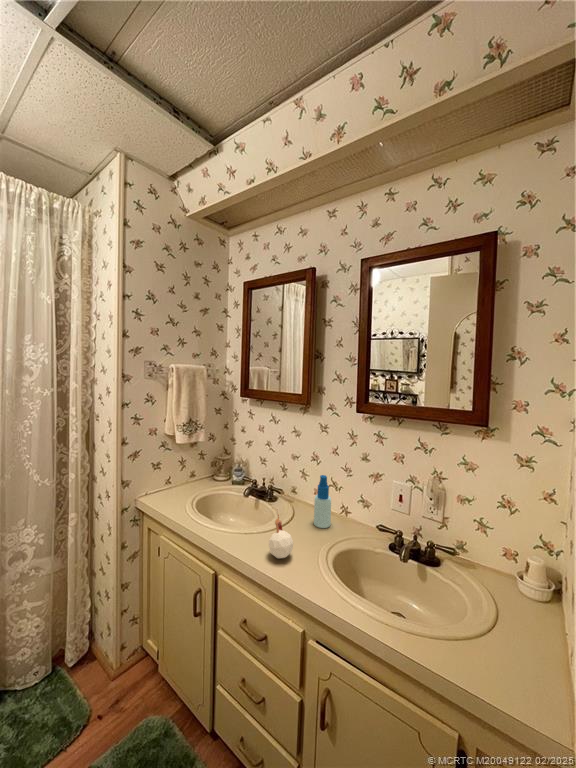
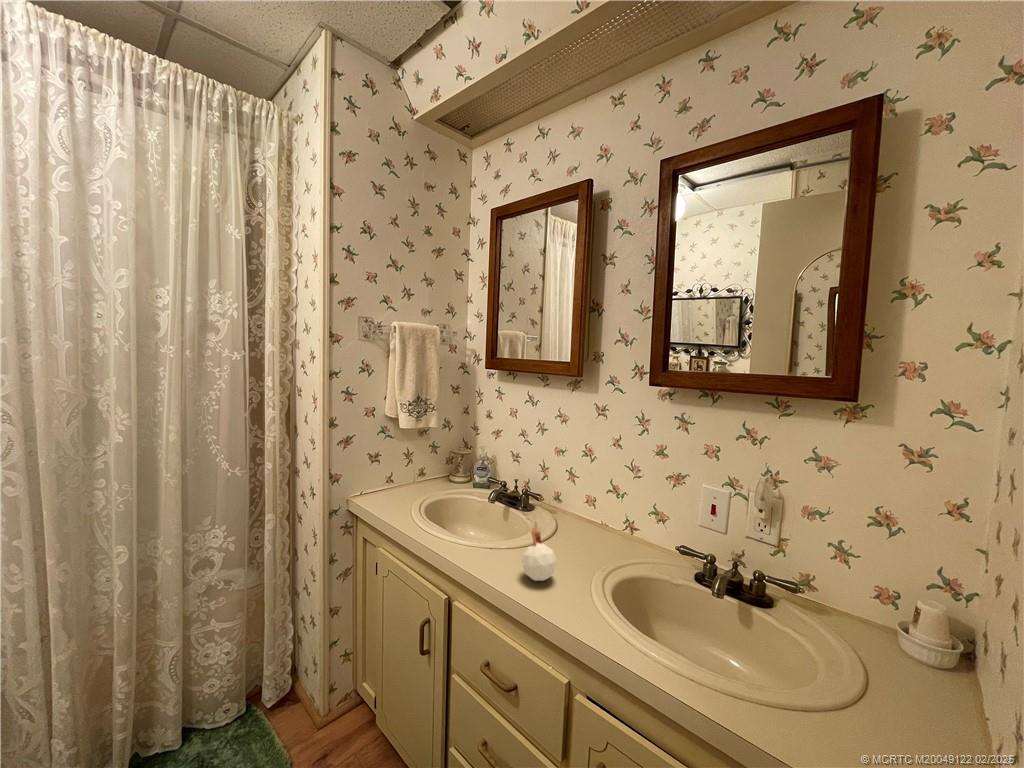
spray bottle: present [314,475,331,528] -> none [585,474,610,547]

